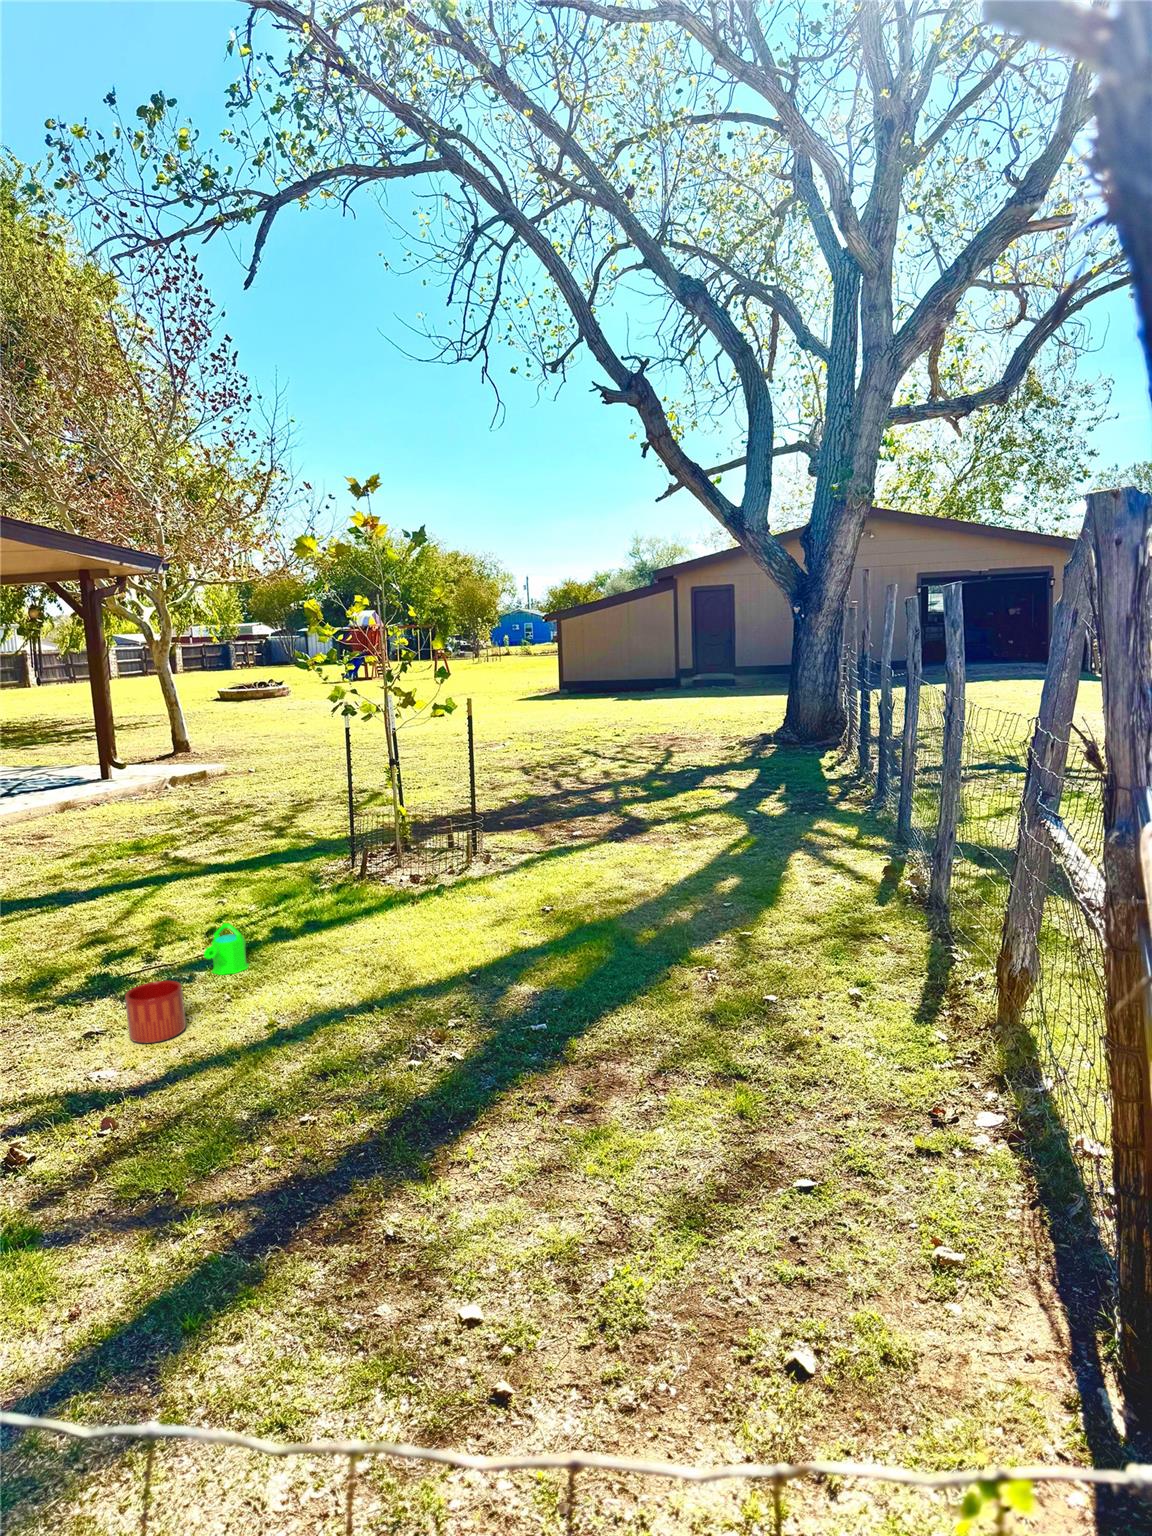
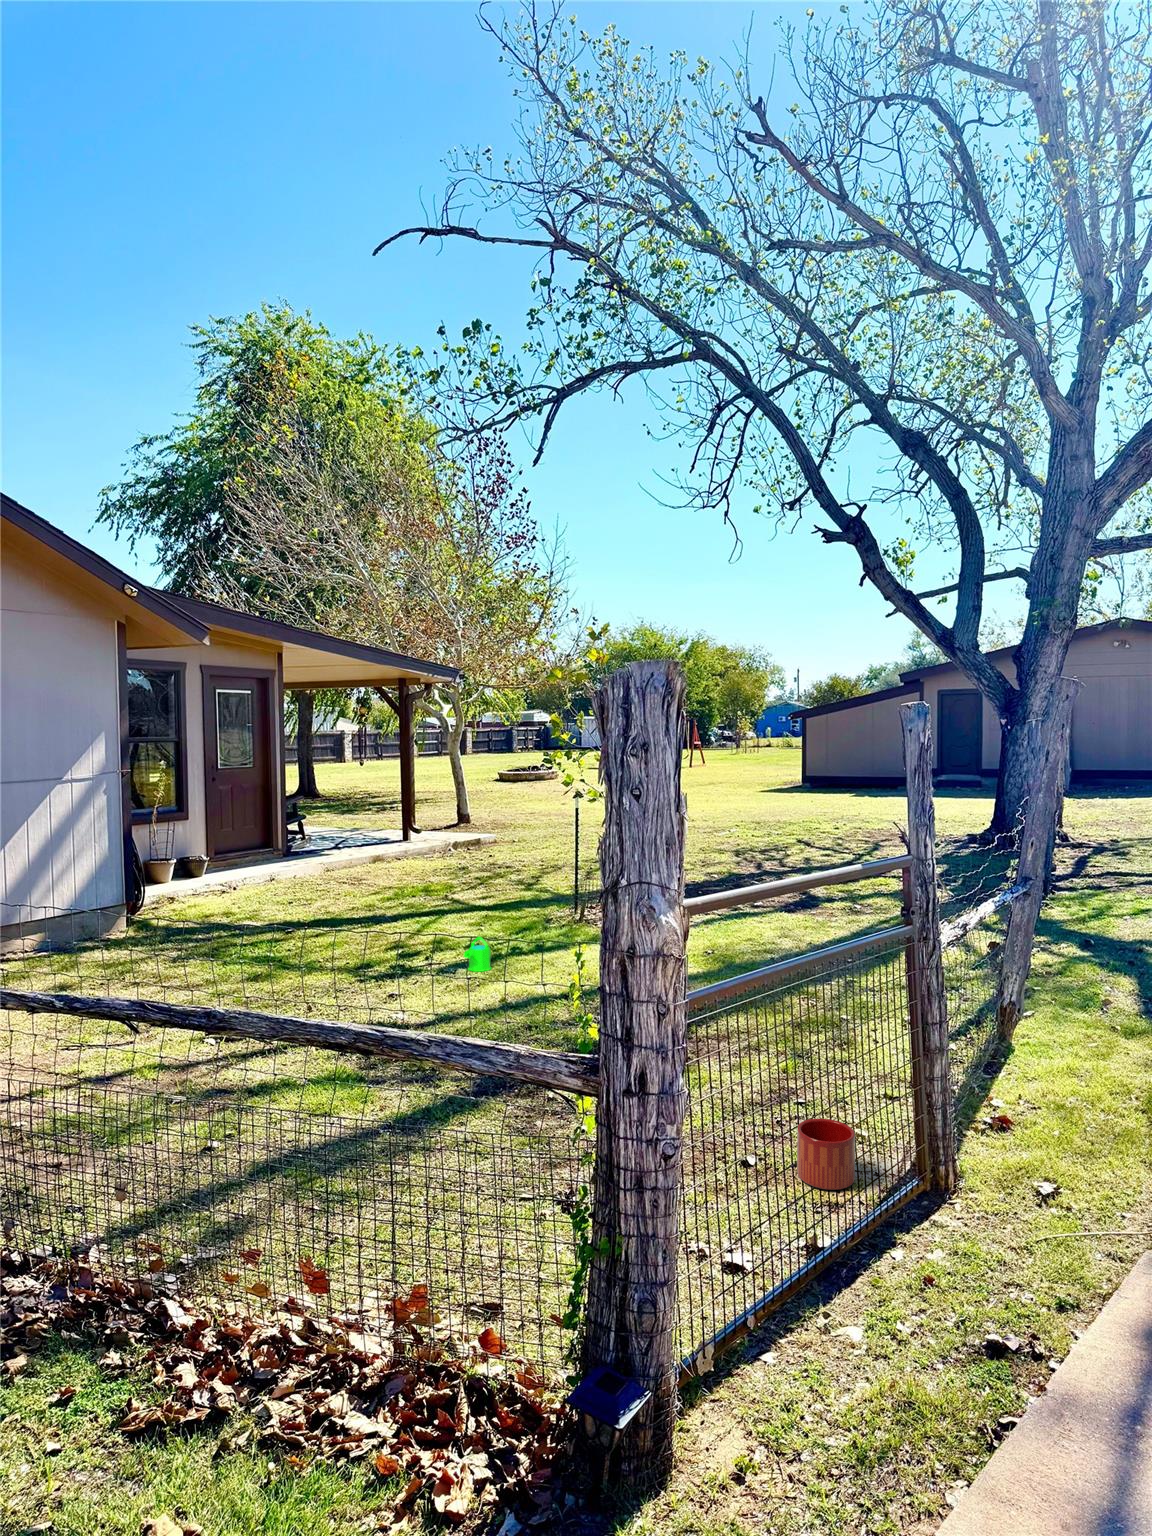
planter: present [125,980,186,1043] -> present [797,1118,855,1190]

